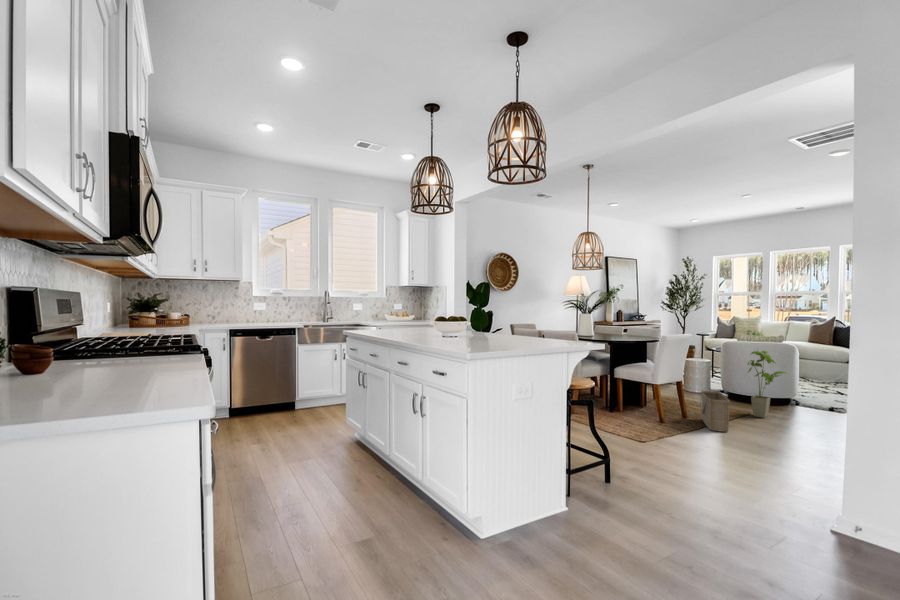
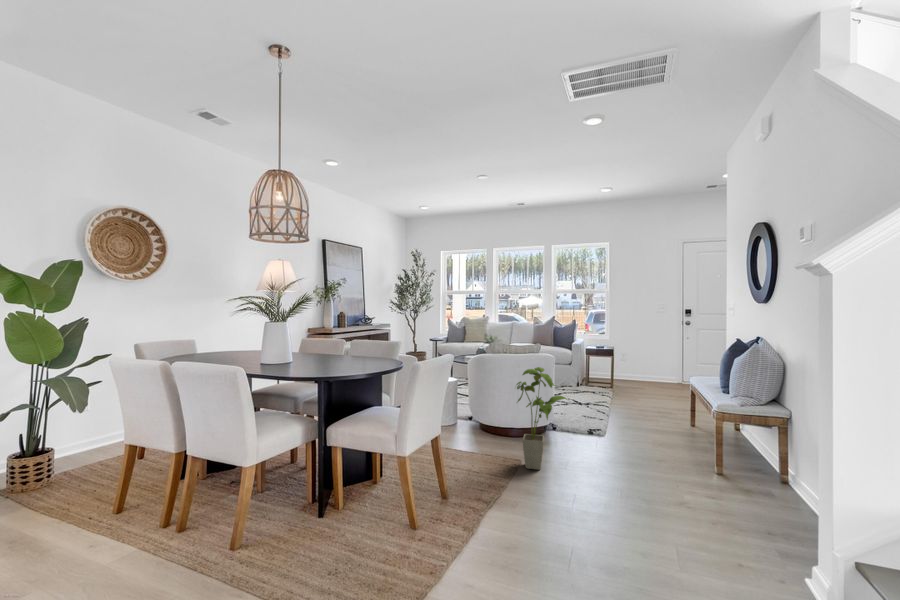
basket: present [701,390,730,432] -> none [462,445,519,537]

